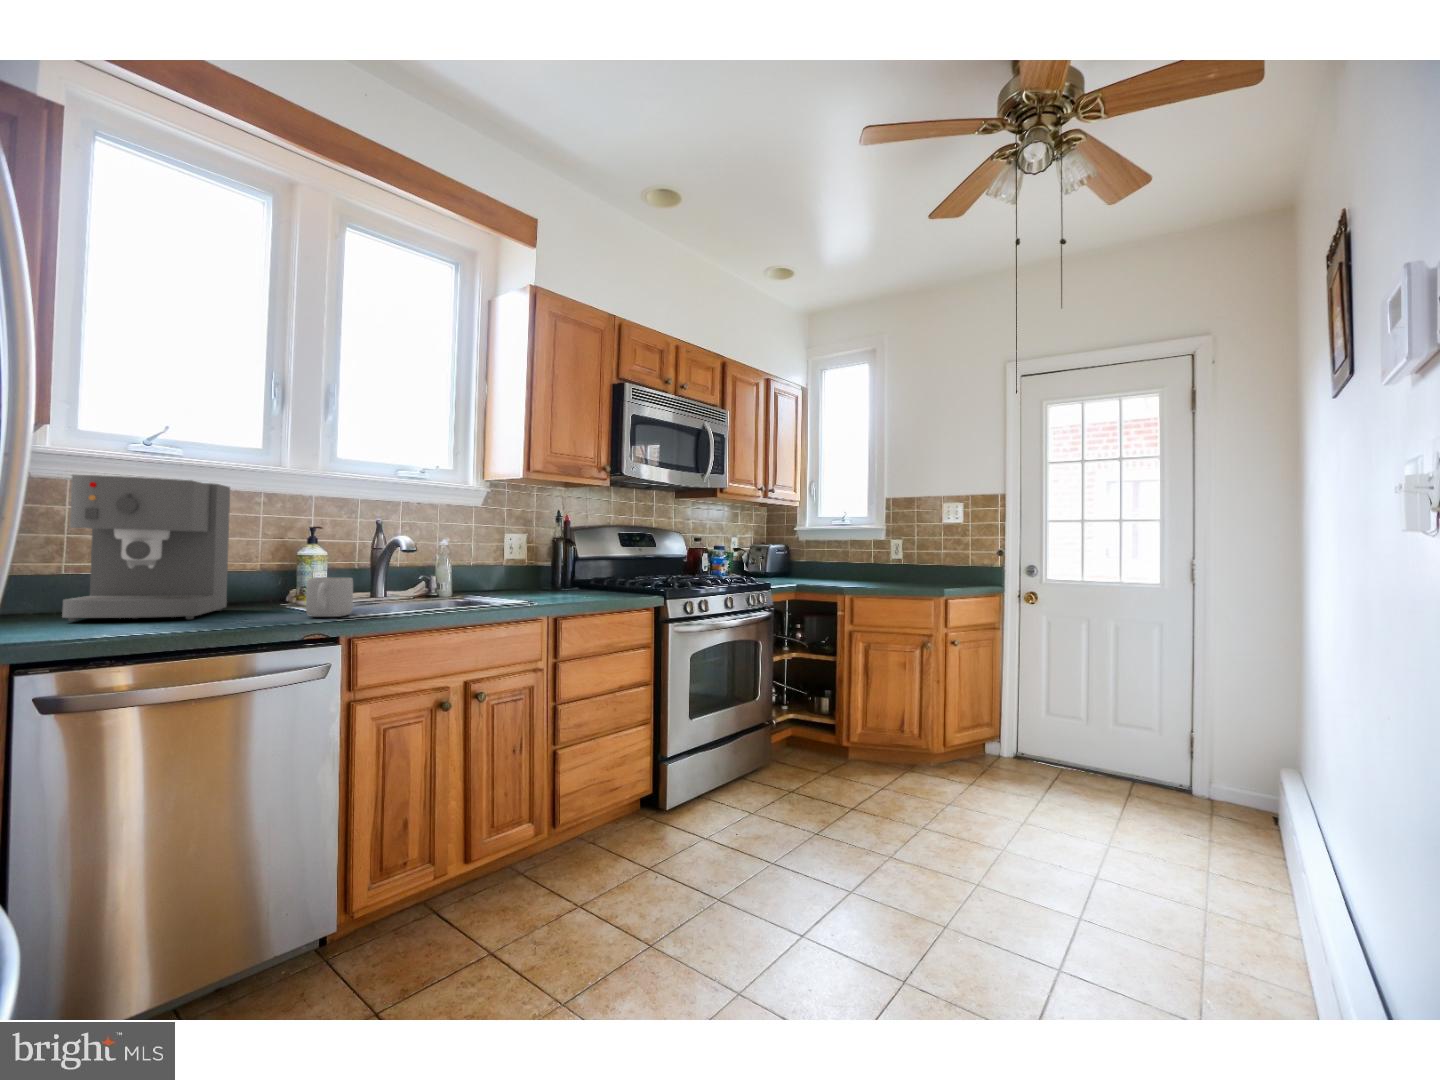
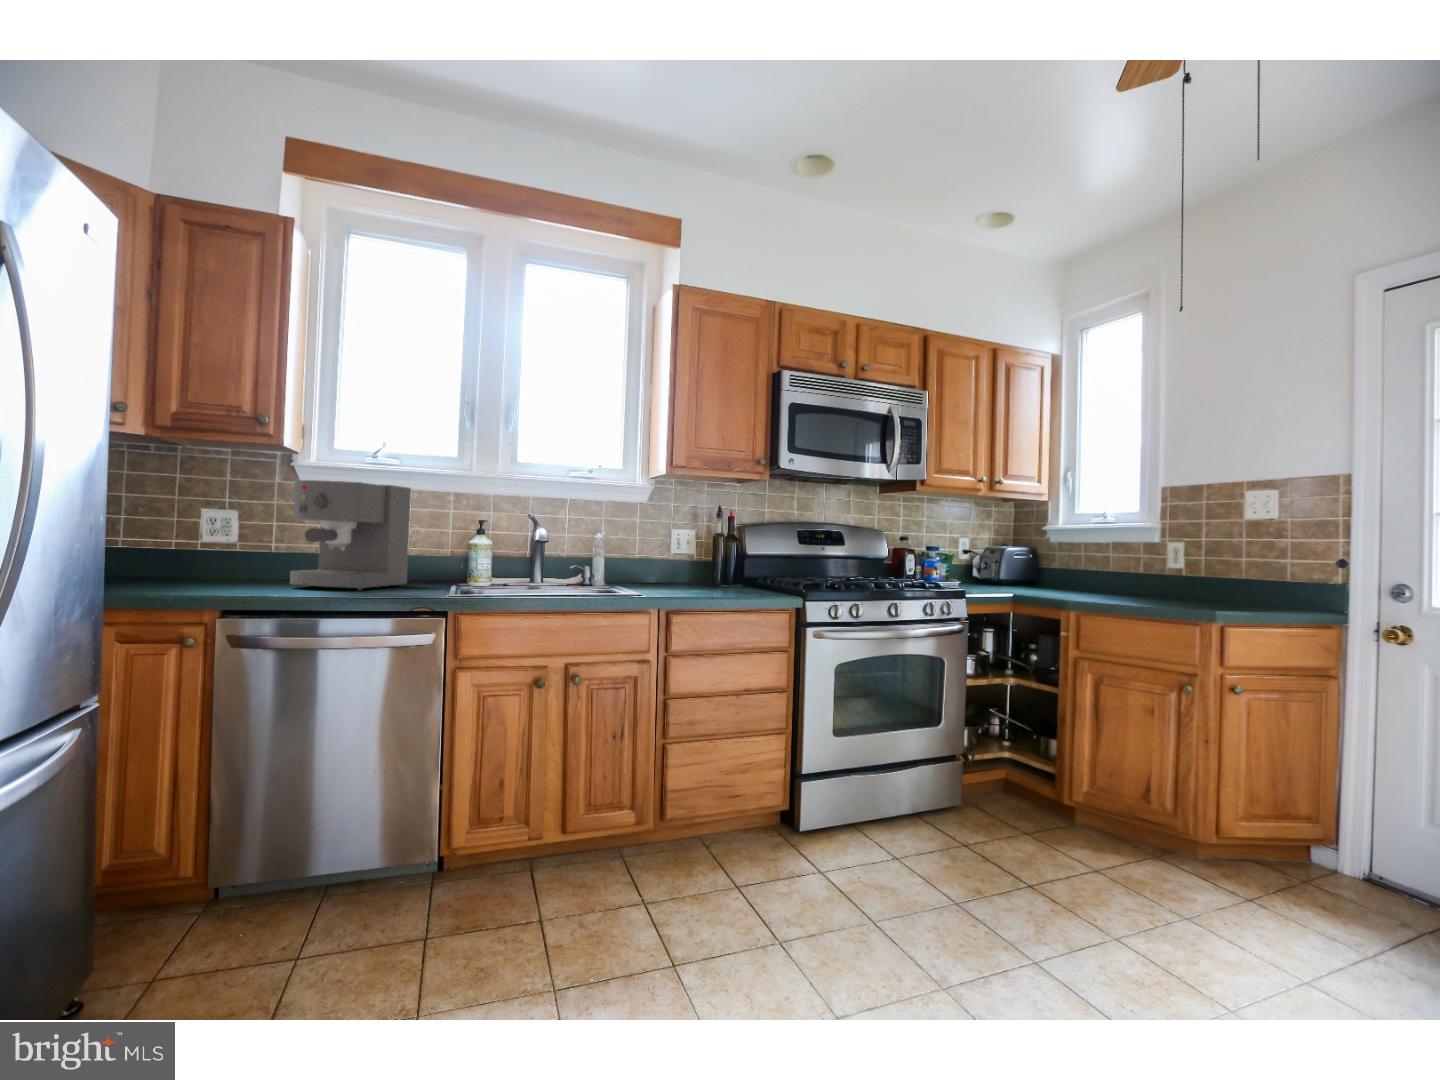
mug: present [306,577,353,617] -> none [428,562,469,595]

